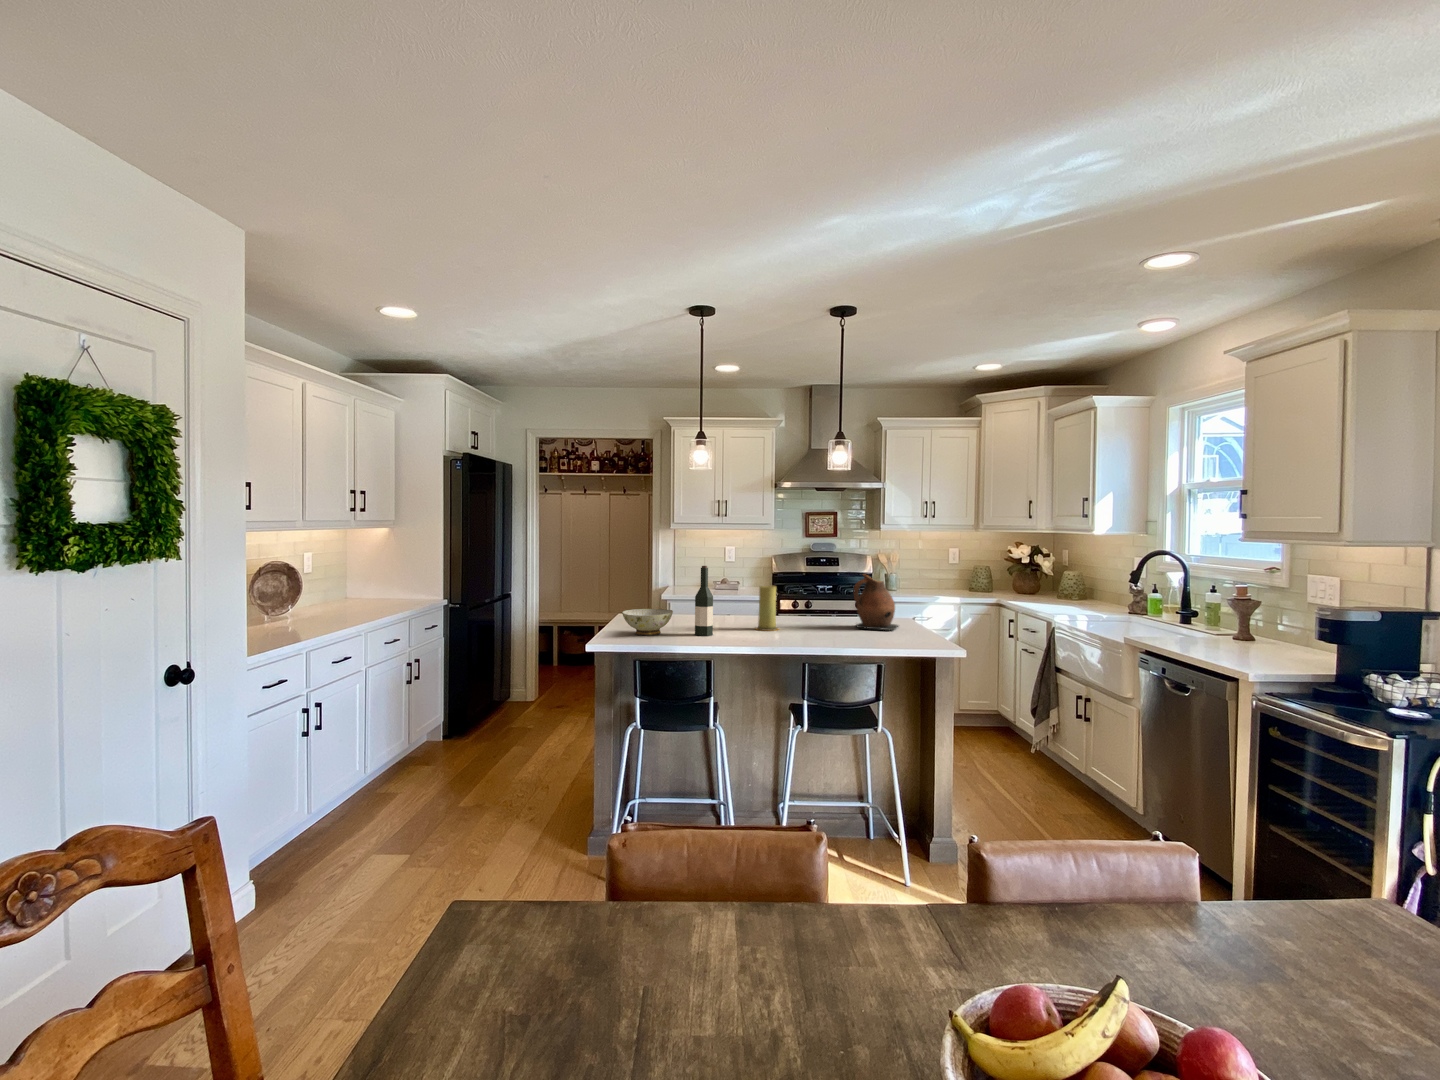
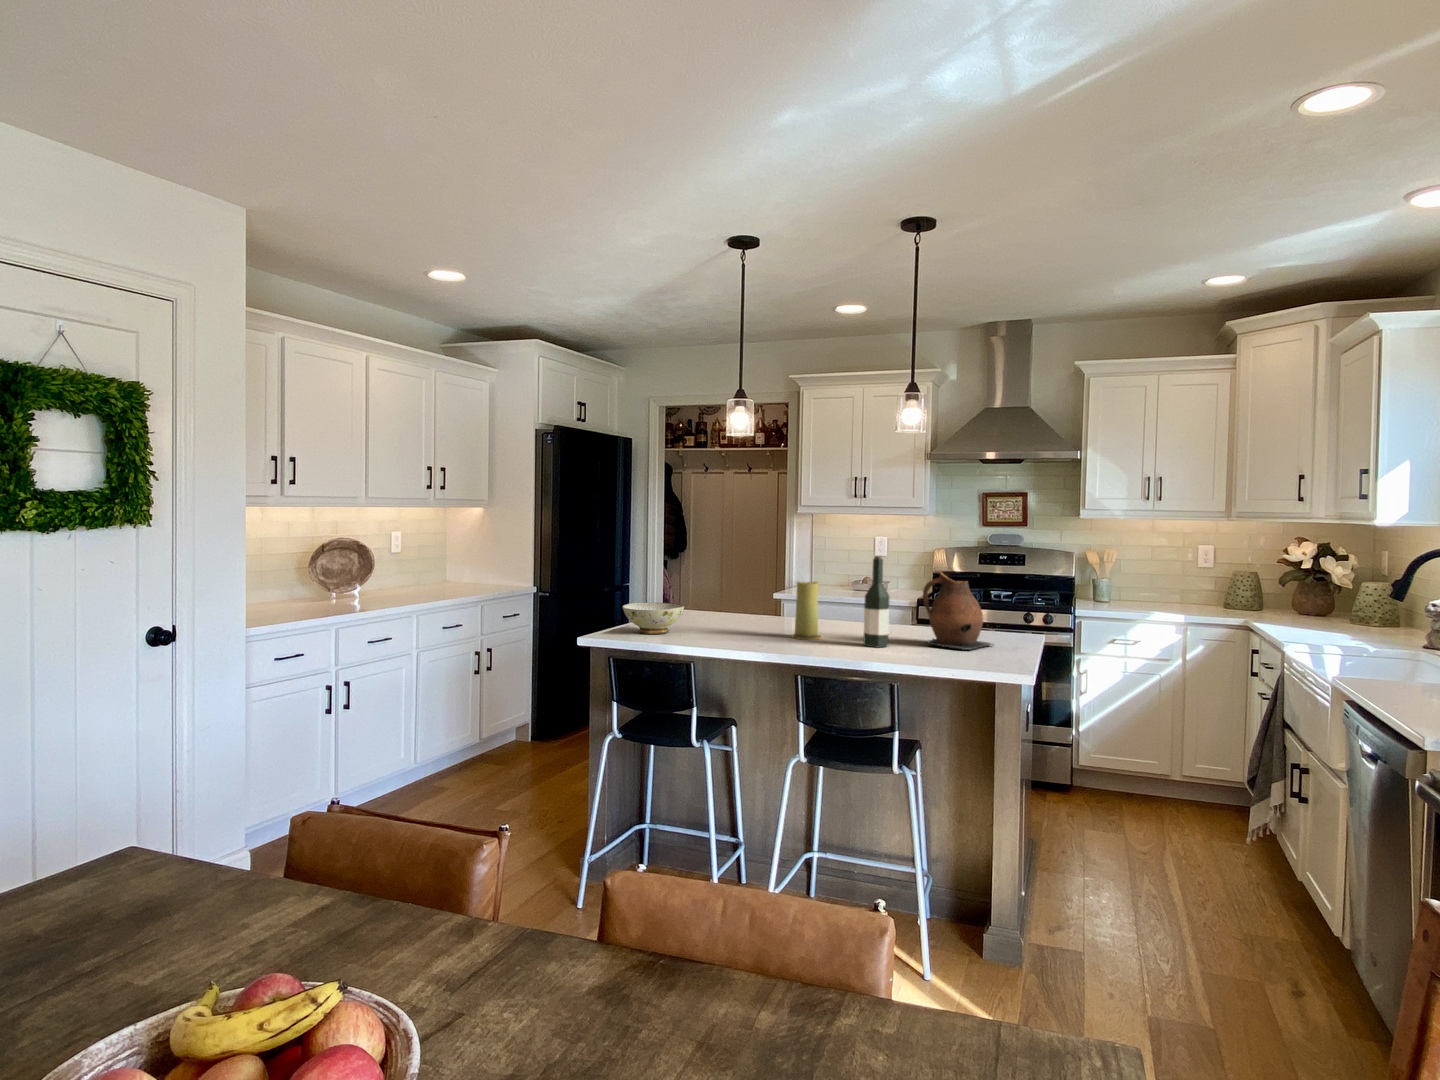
wine bottle: present [695,566,713,636] -> present [864,556,889,647]

